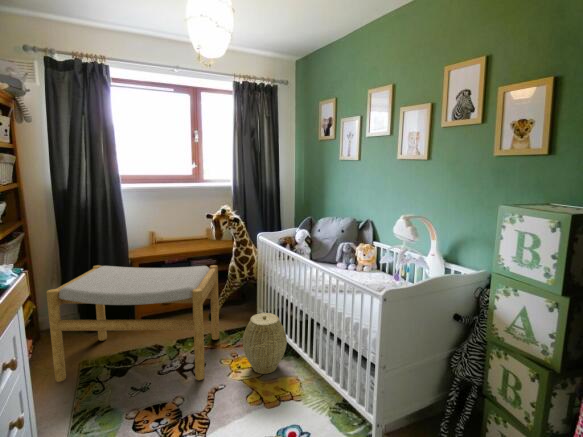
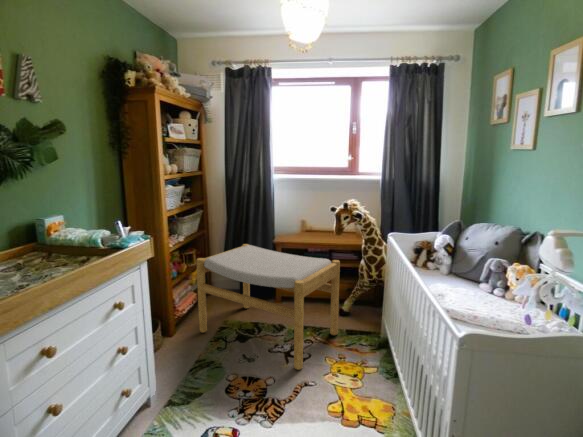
woven basket: present [243,313,287,374] -> none [342,320,391,388]

